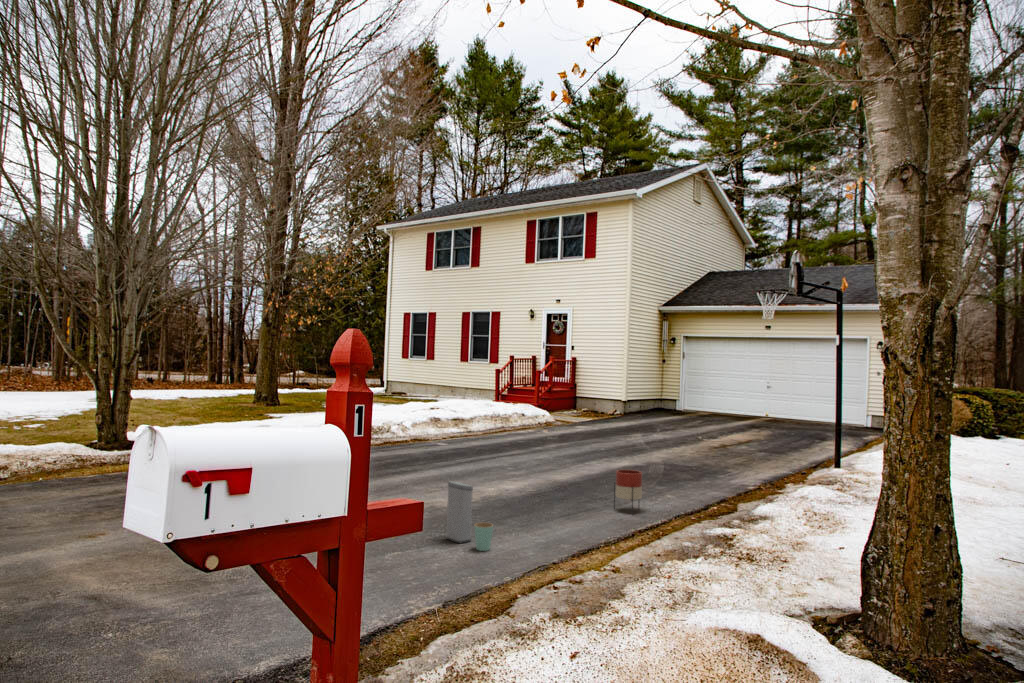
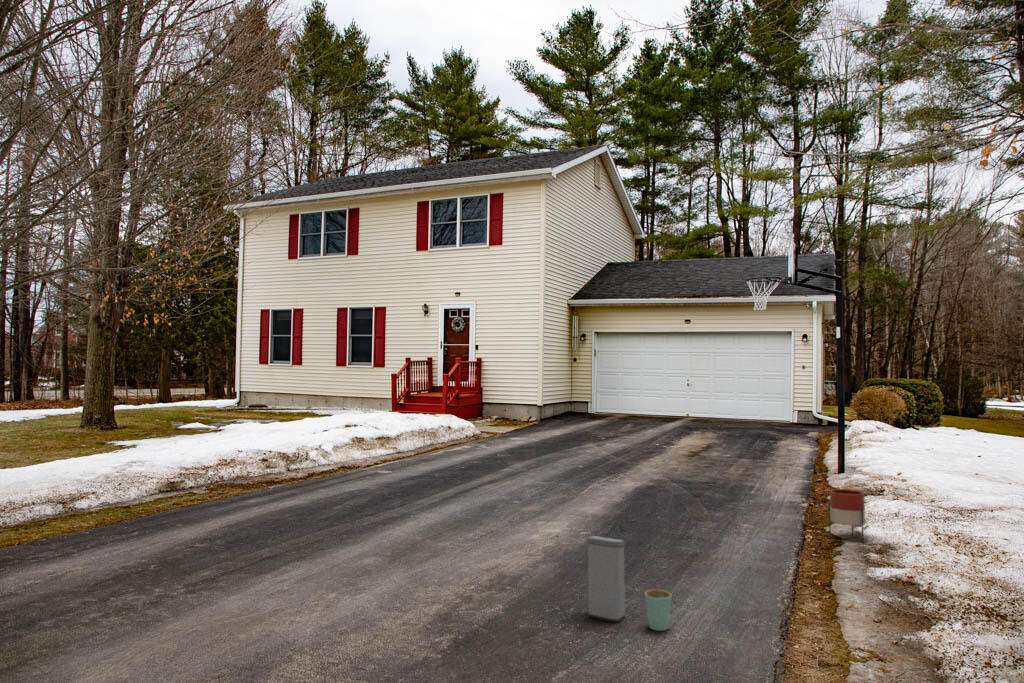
planter: present [614,470,642,513] -> present [829,489,865,543]

